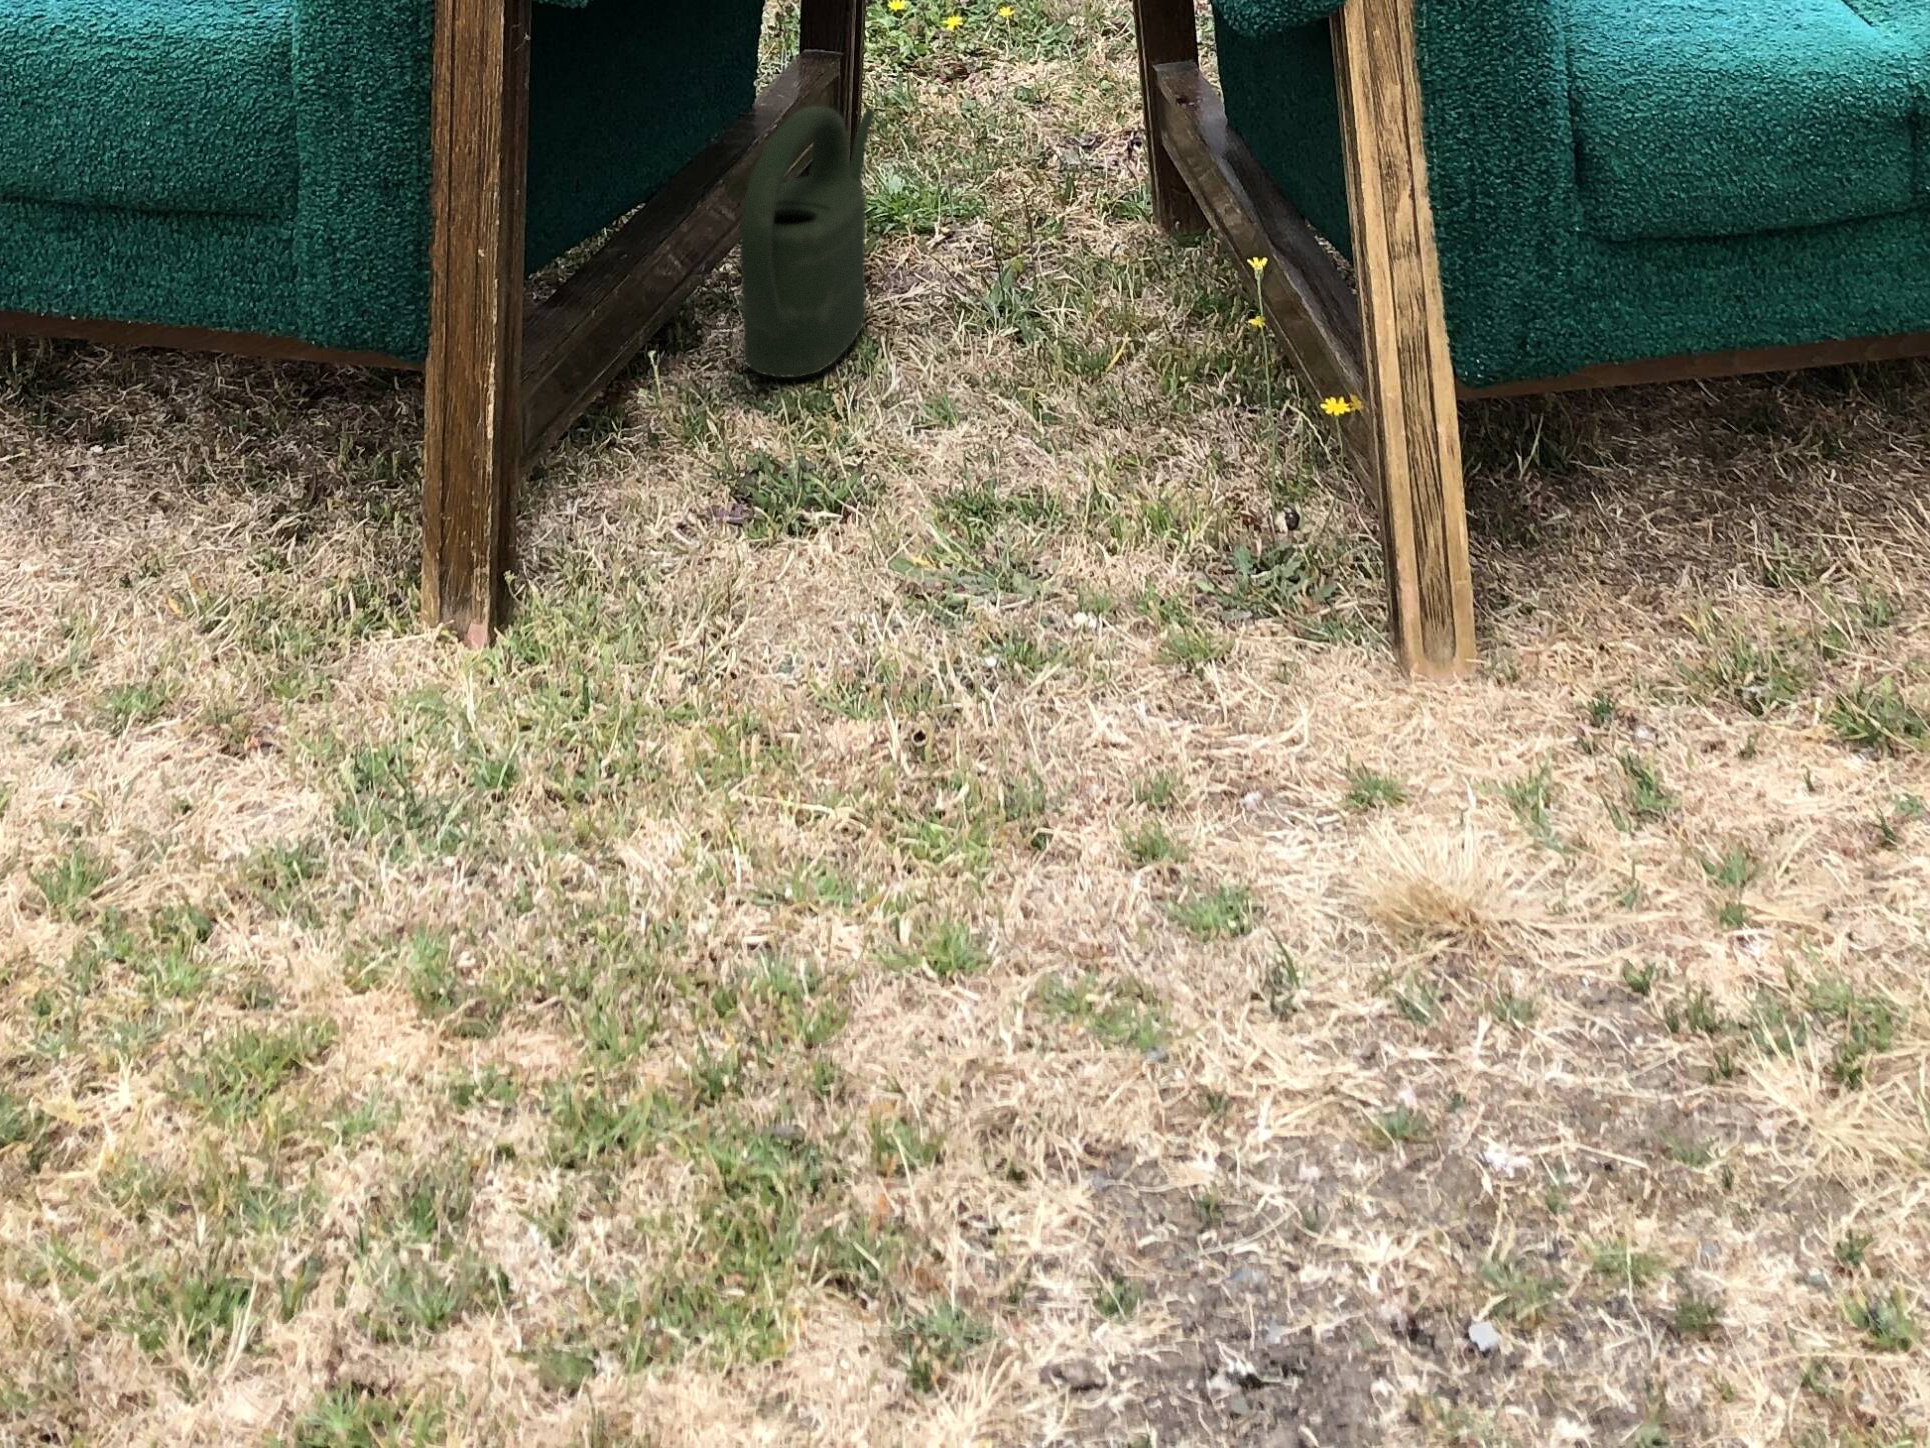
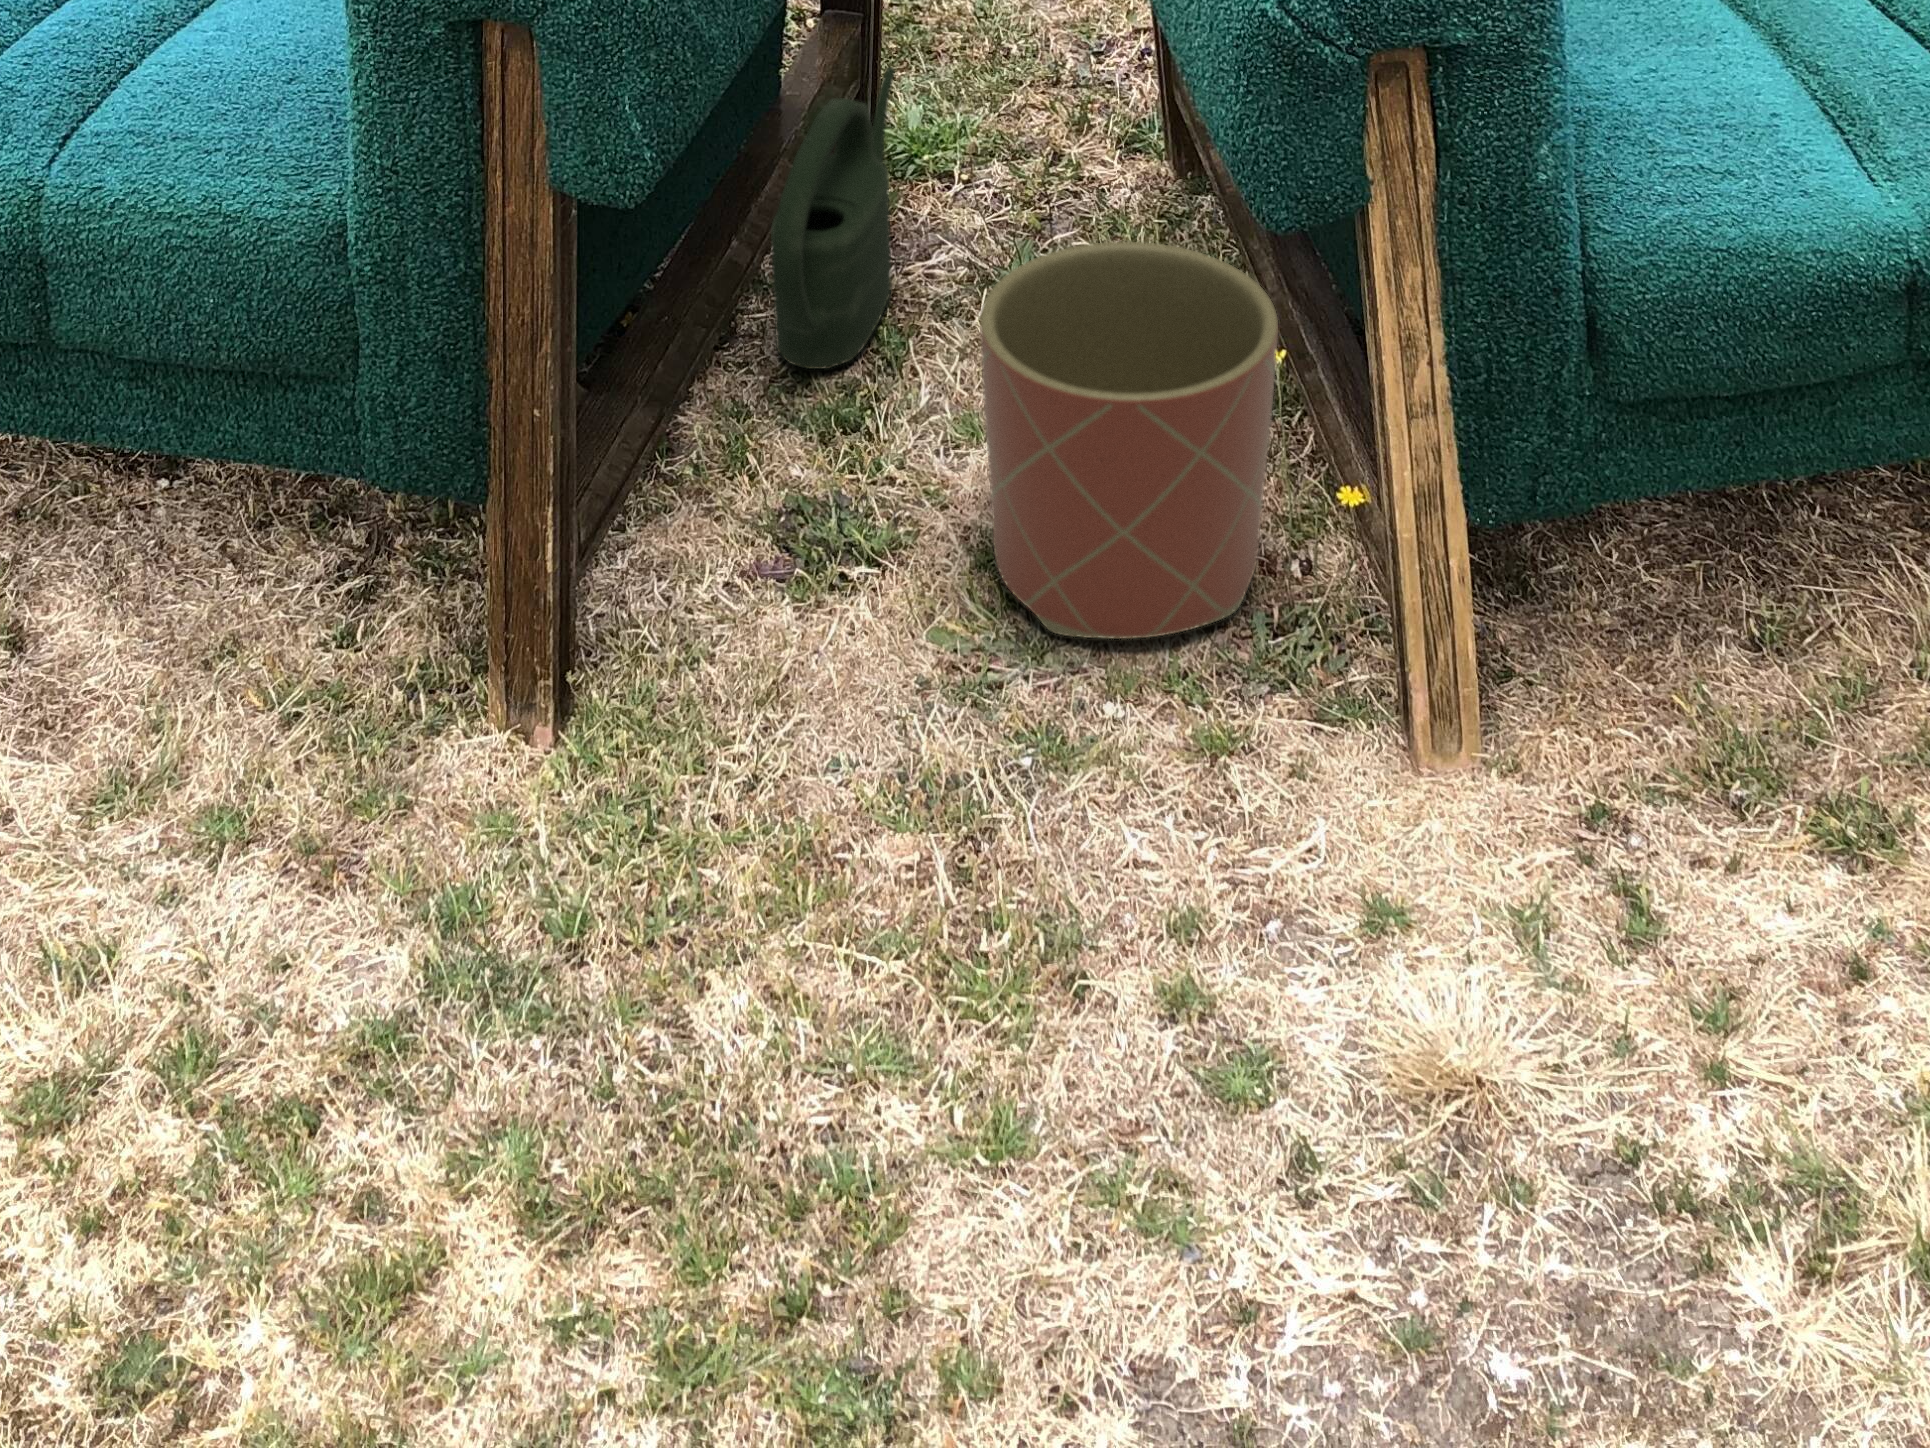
planter: none [951,184,1259,573] -> present [980,242,1278,639]

